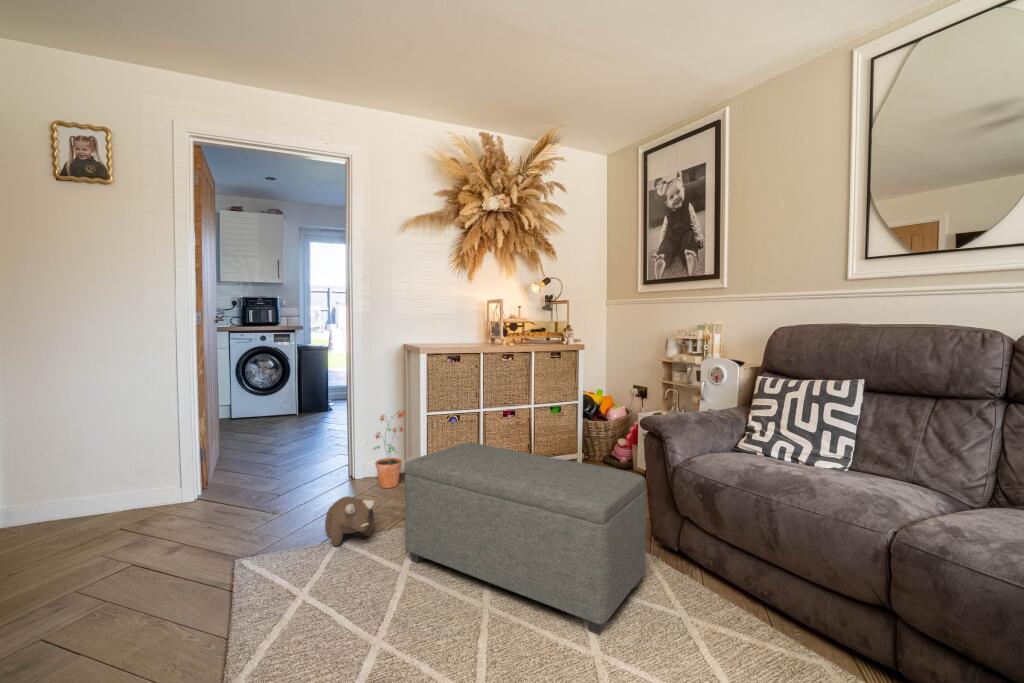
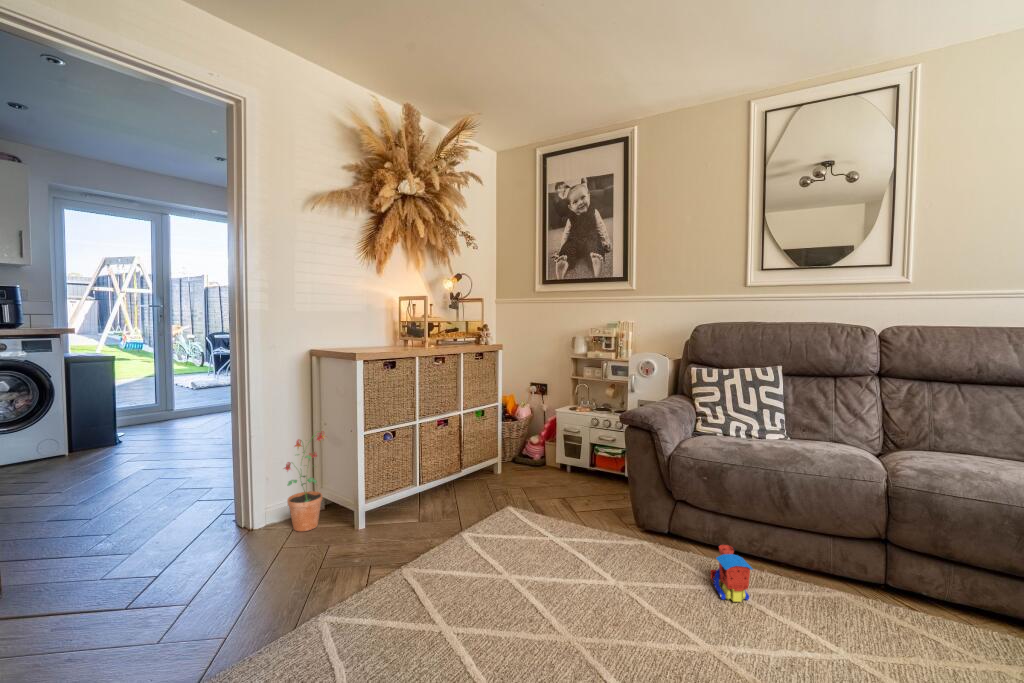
ottoman: present [405,443,647,634] -> none [418,460,693,634]
plush toy: present [325,496,375,546] -> none [280,550,360,623]
toy train: none [672,565,707,628] -> present [711,545,753,602]

